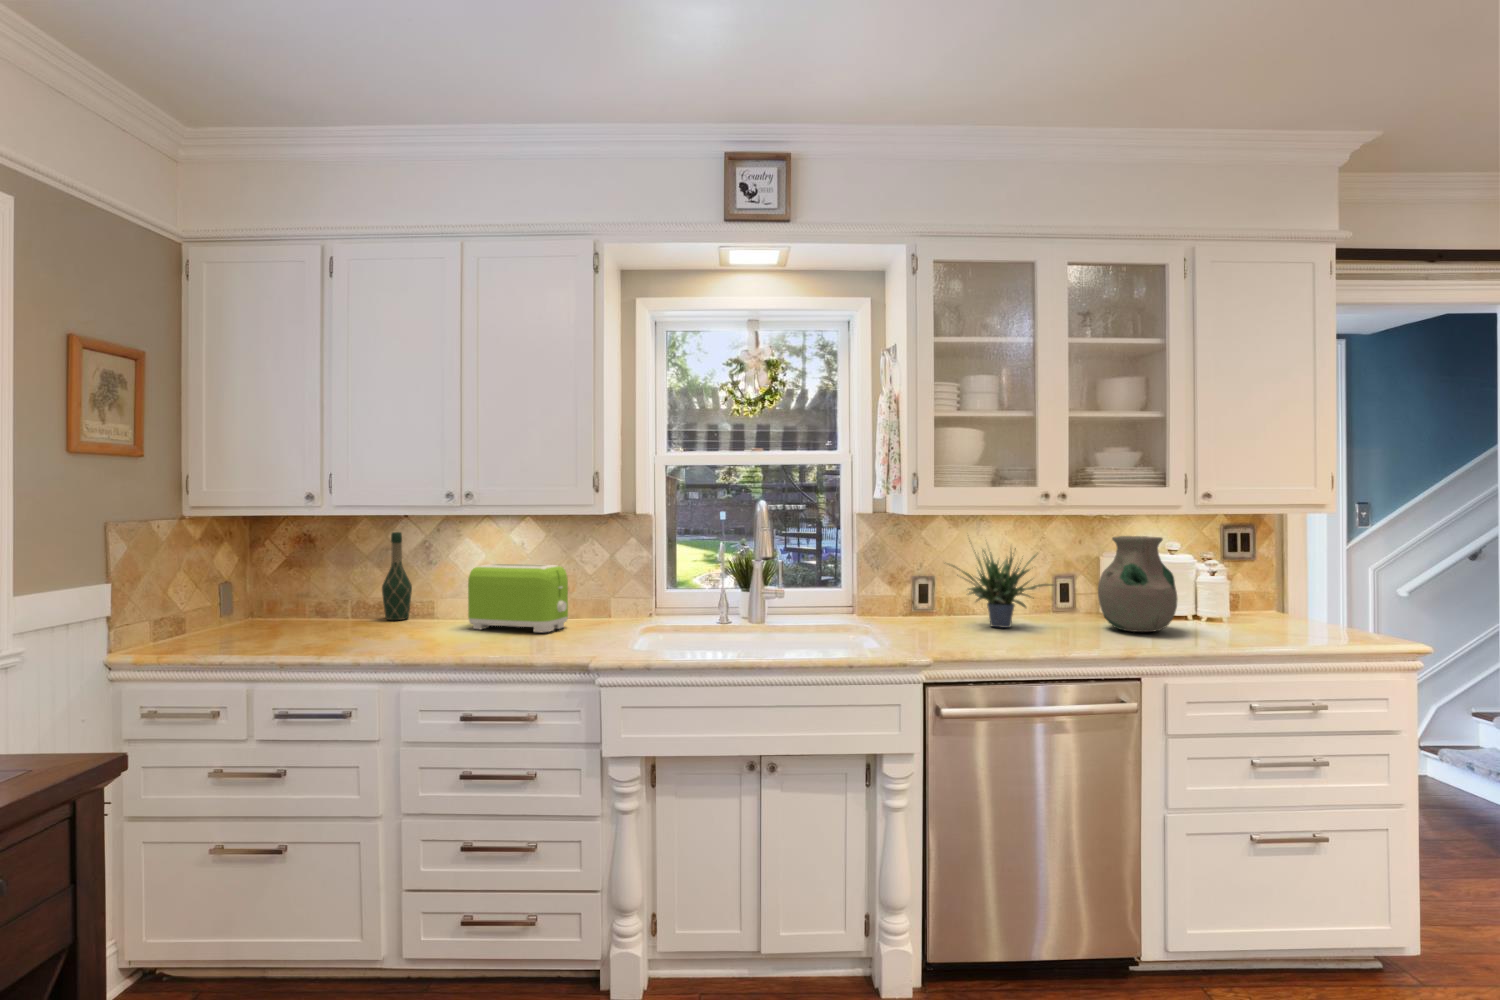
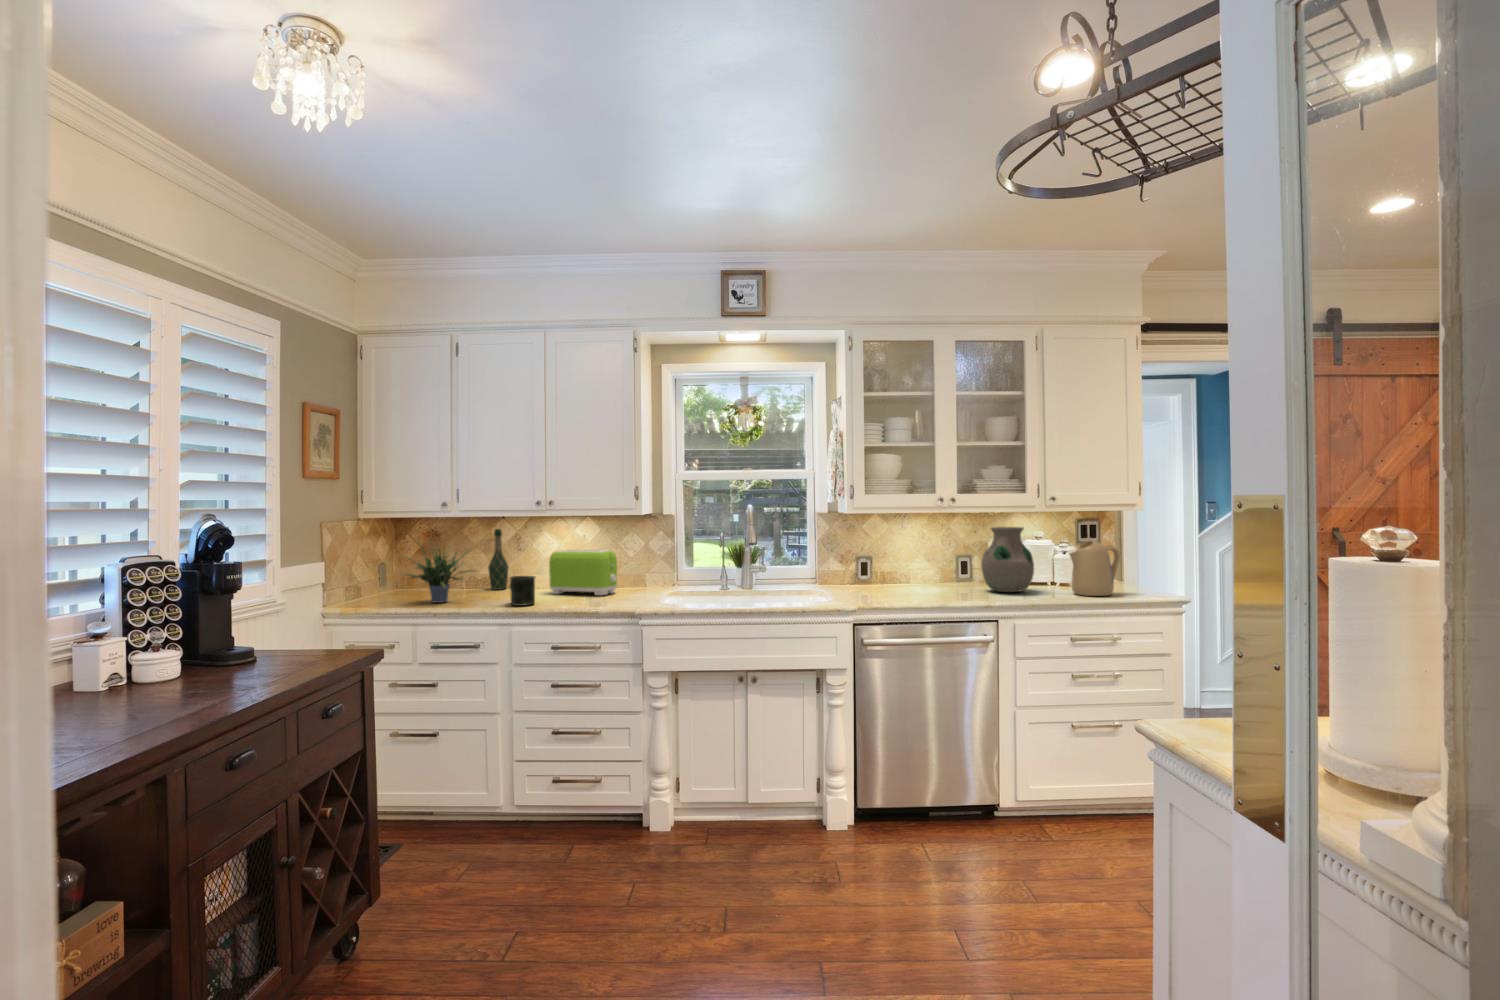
potted plant: present [951,548,1053,628] -> present [407,542,477,603]
kettle: none [1232,559,1305,640] -> present [1069,541,1120,596]
mug: none [401,605,441,651] -> present [510,576,535,606]

